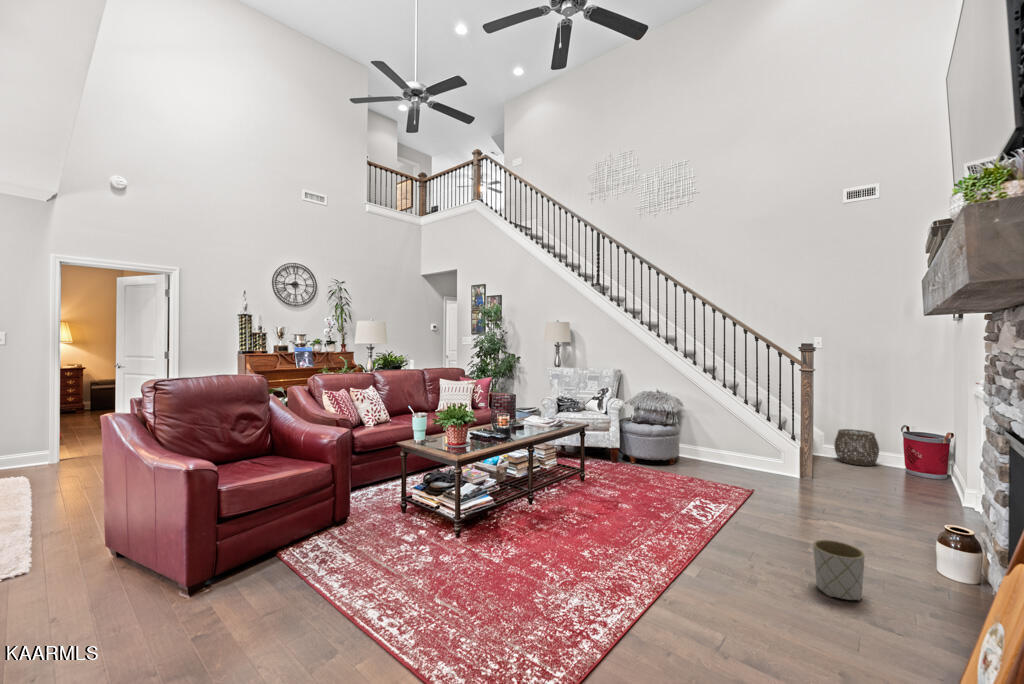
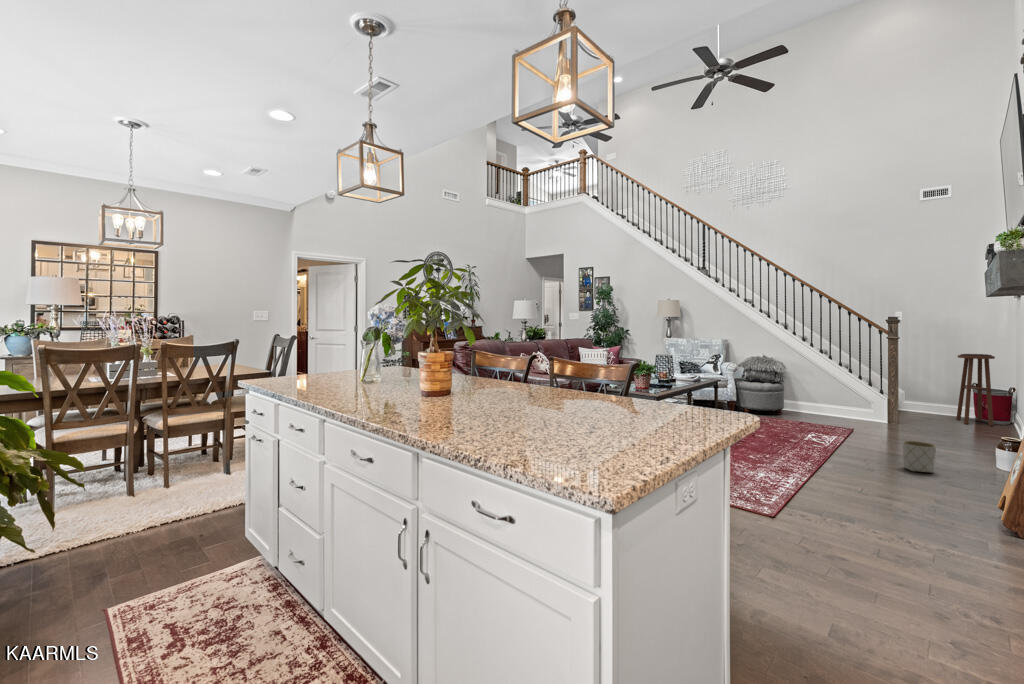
stool: none [882,390,930,484] -> present [956,354,995,426]
woven basket: present [834,429,879,466] -> none [915,387,954,416]

